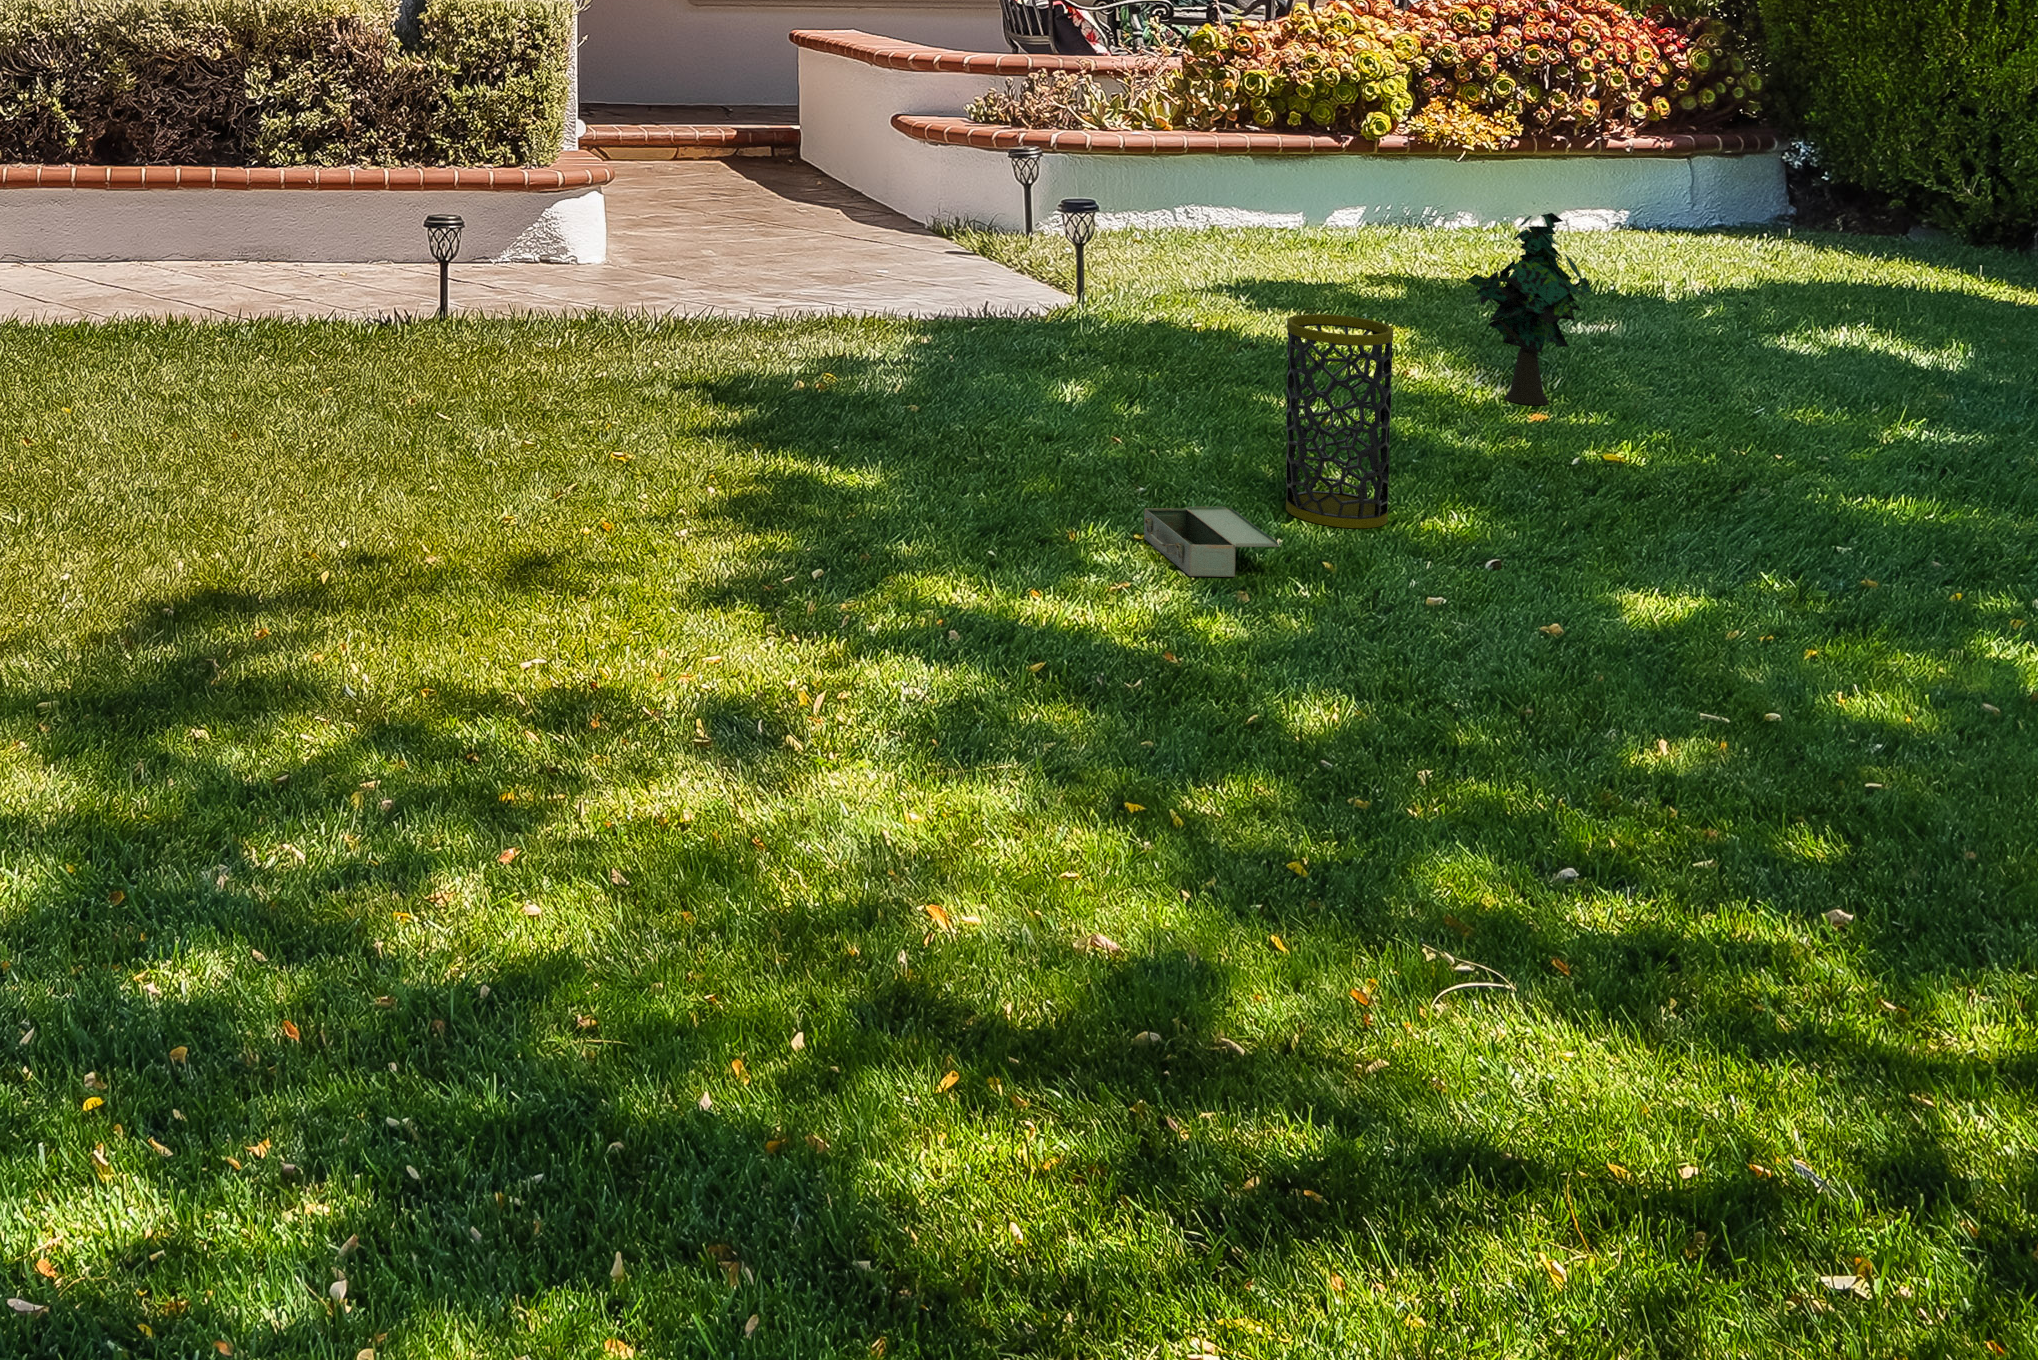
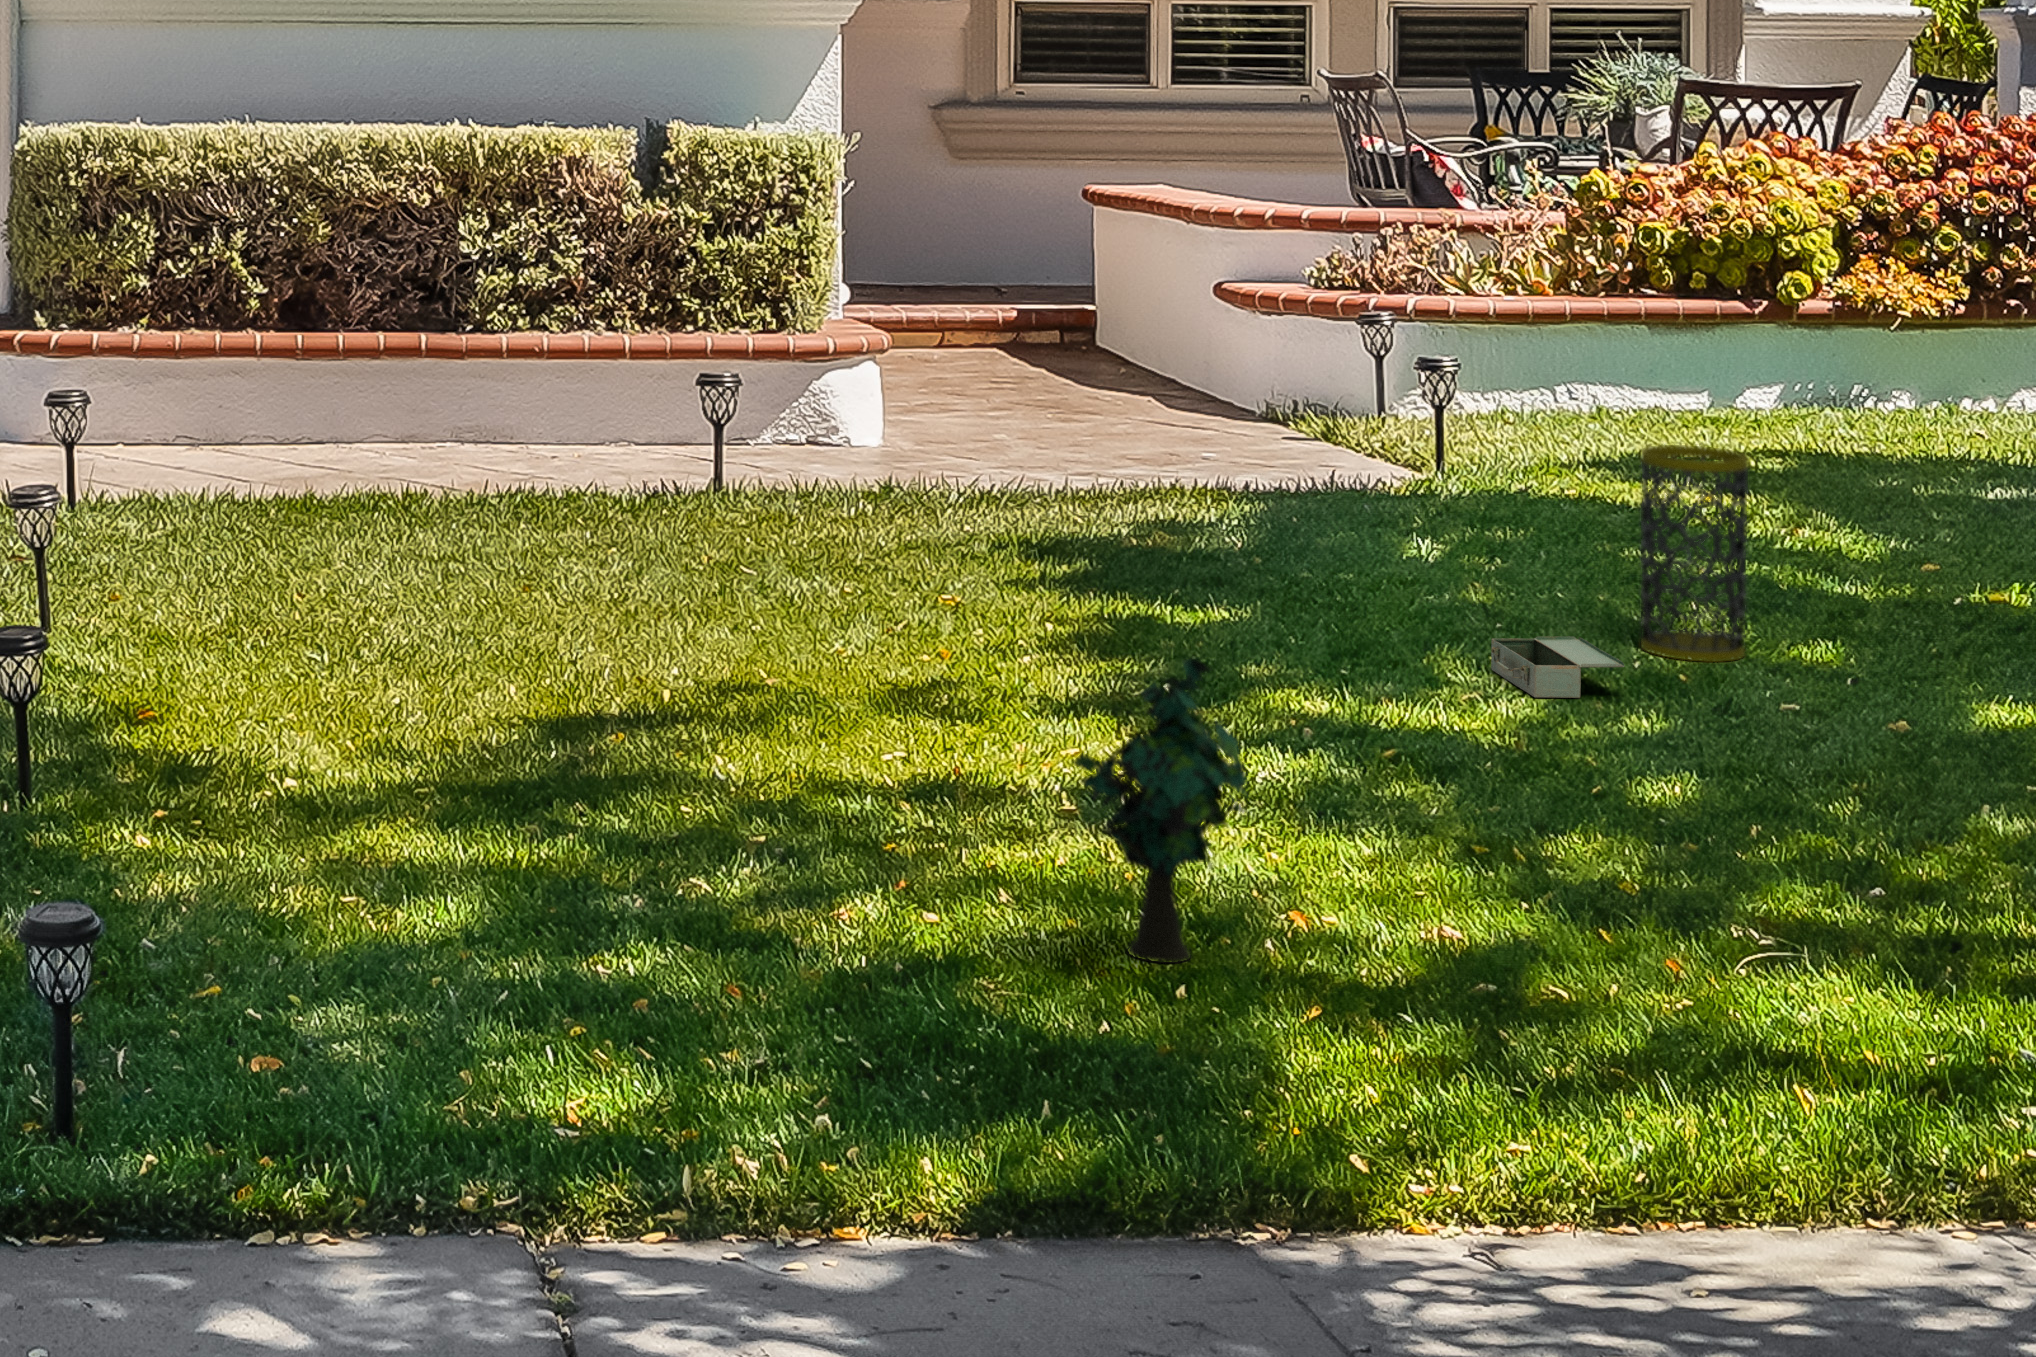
decorative plant: present [1467,213,1591,405] -> present [1073,658,1247,963]

